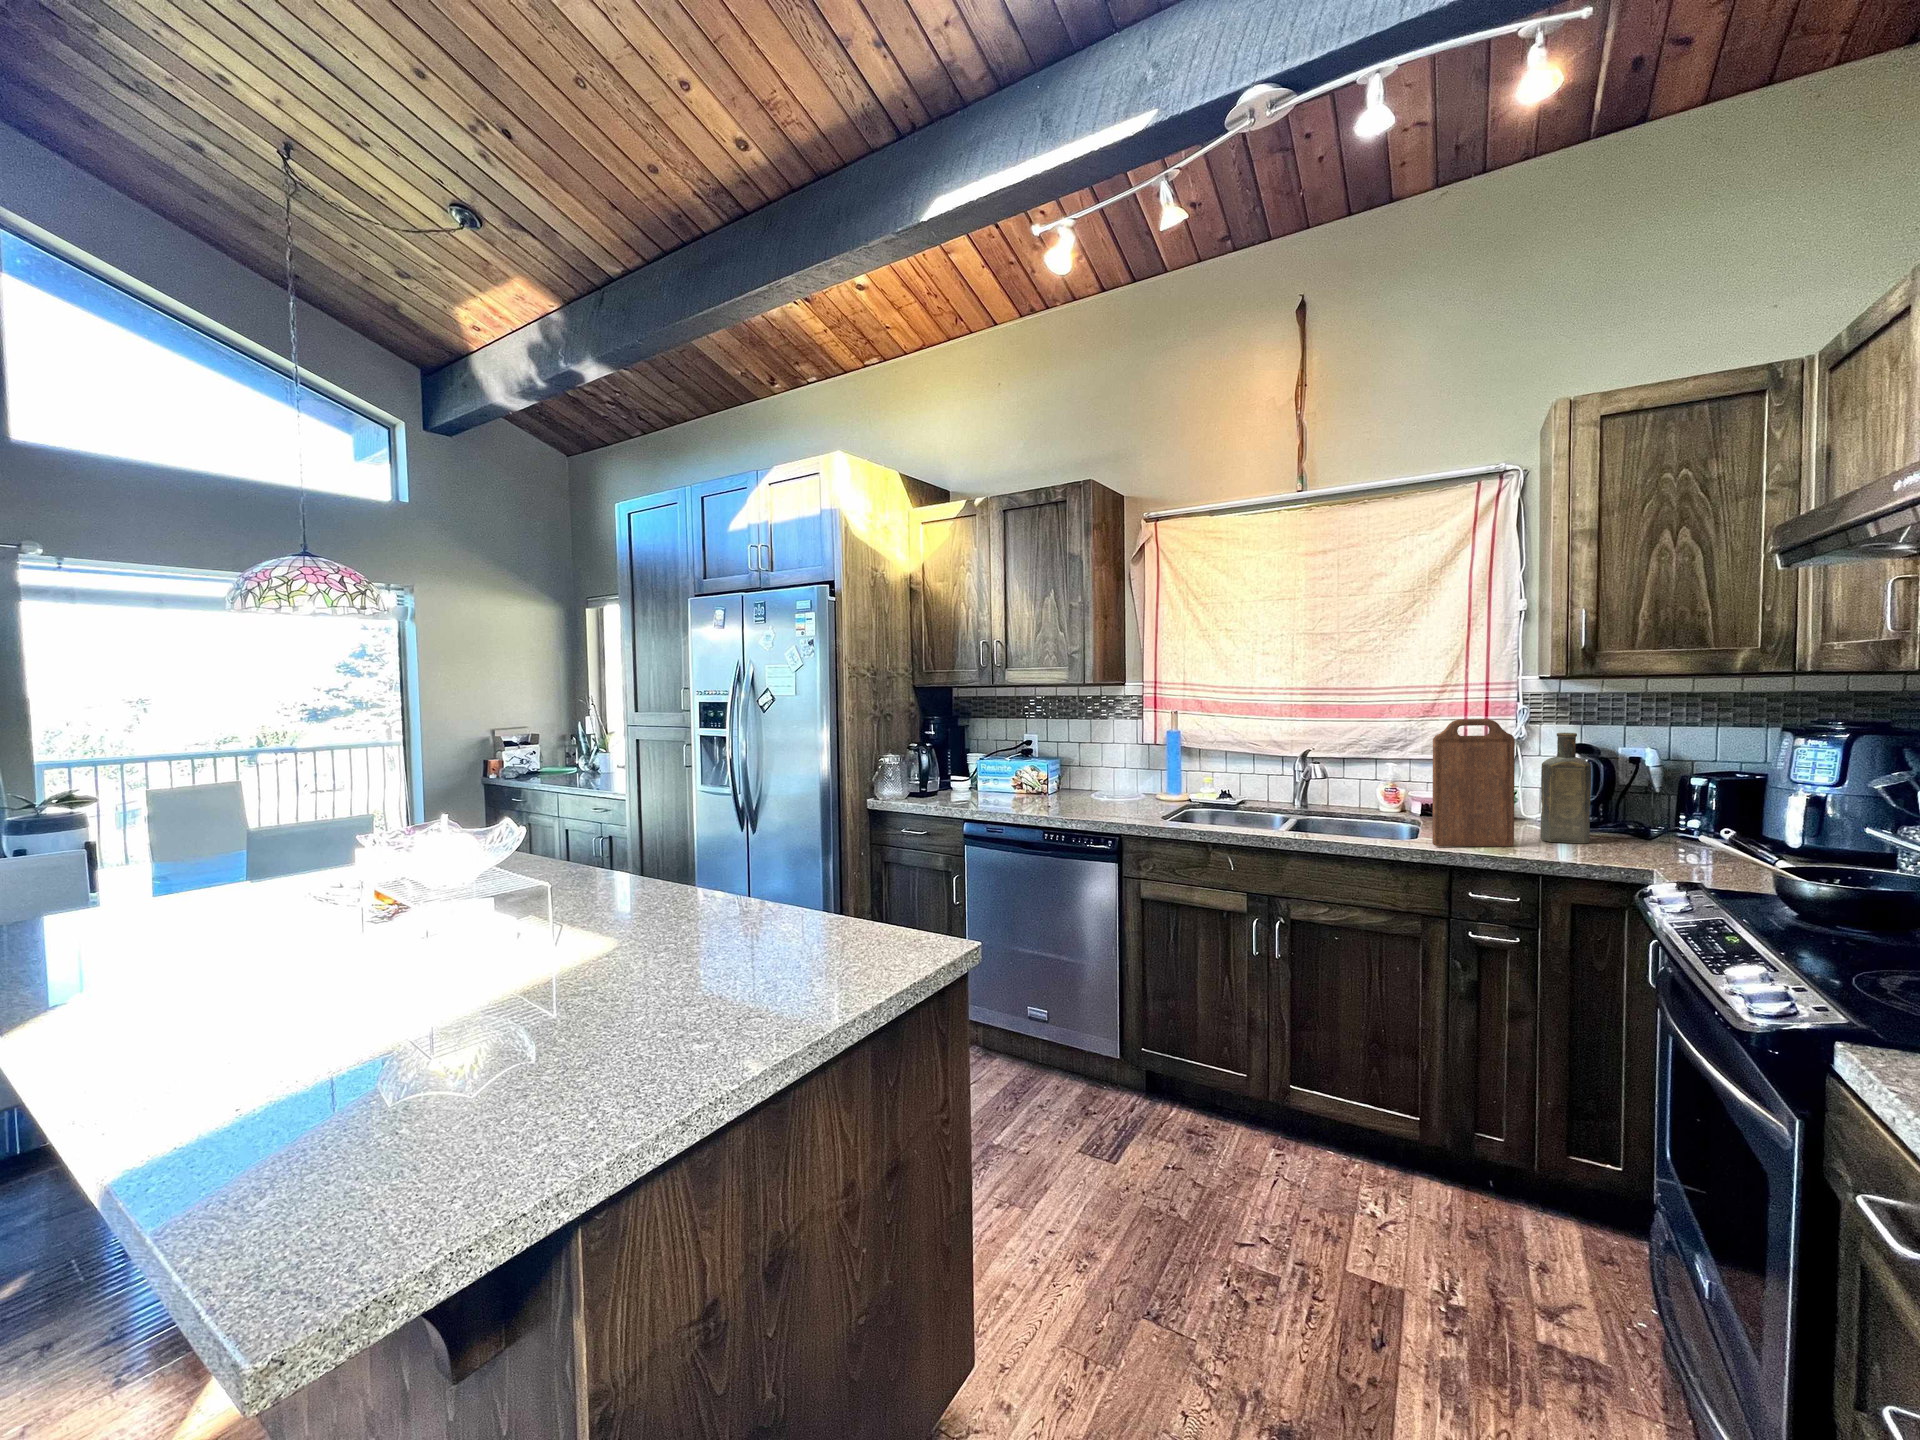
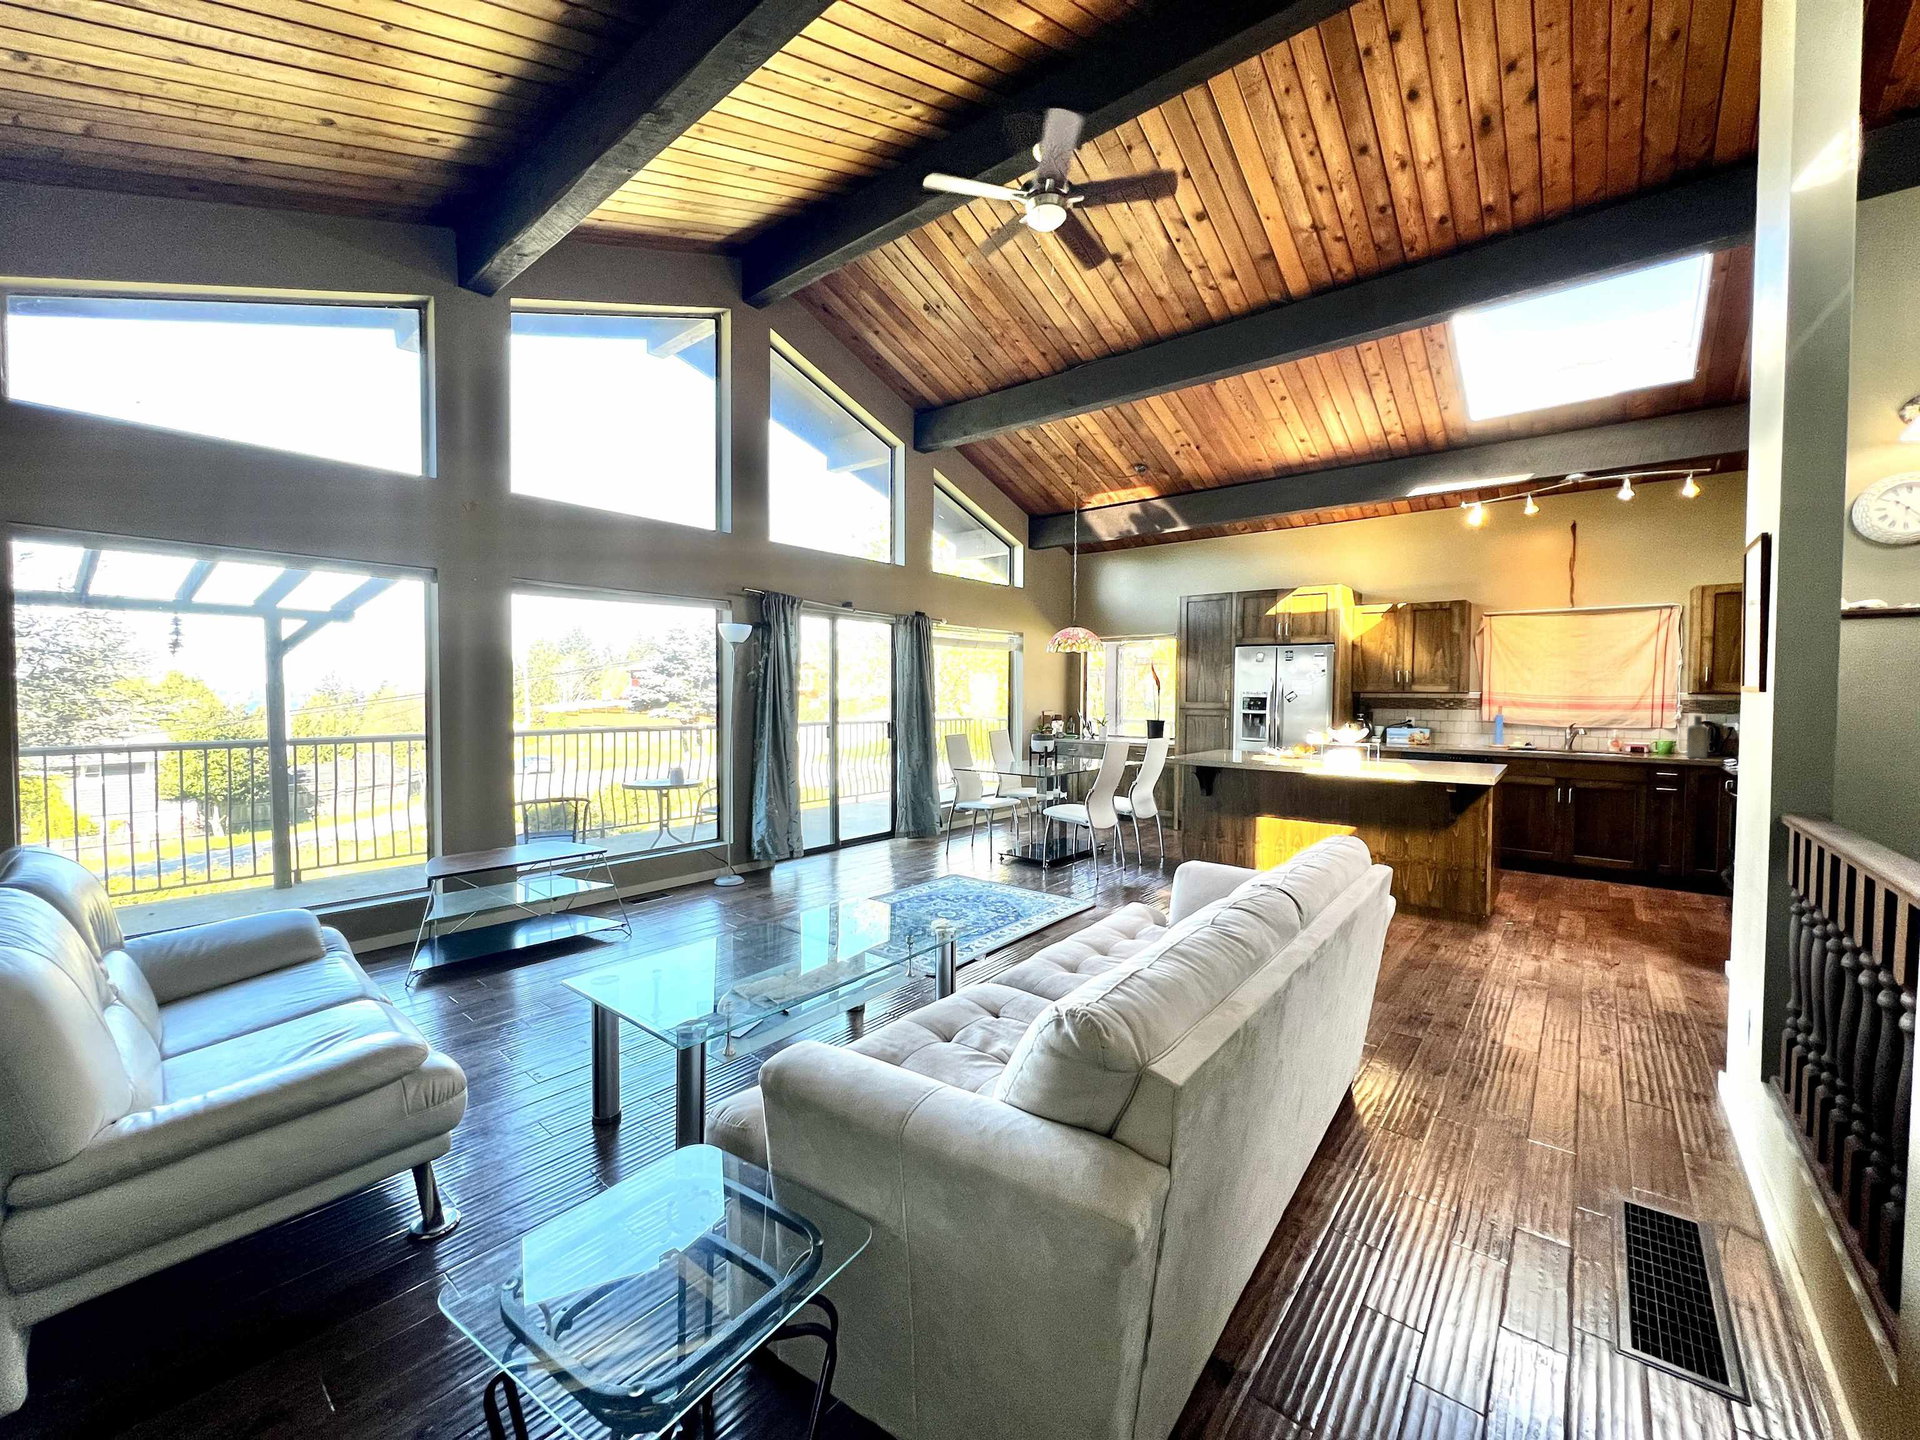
cutting board: present [1432,719,1515,847] -> none [1640,709,1676,759]

